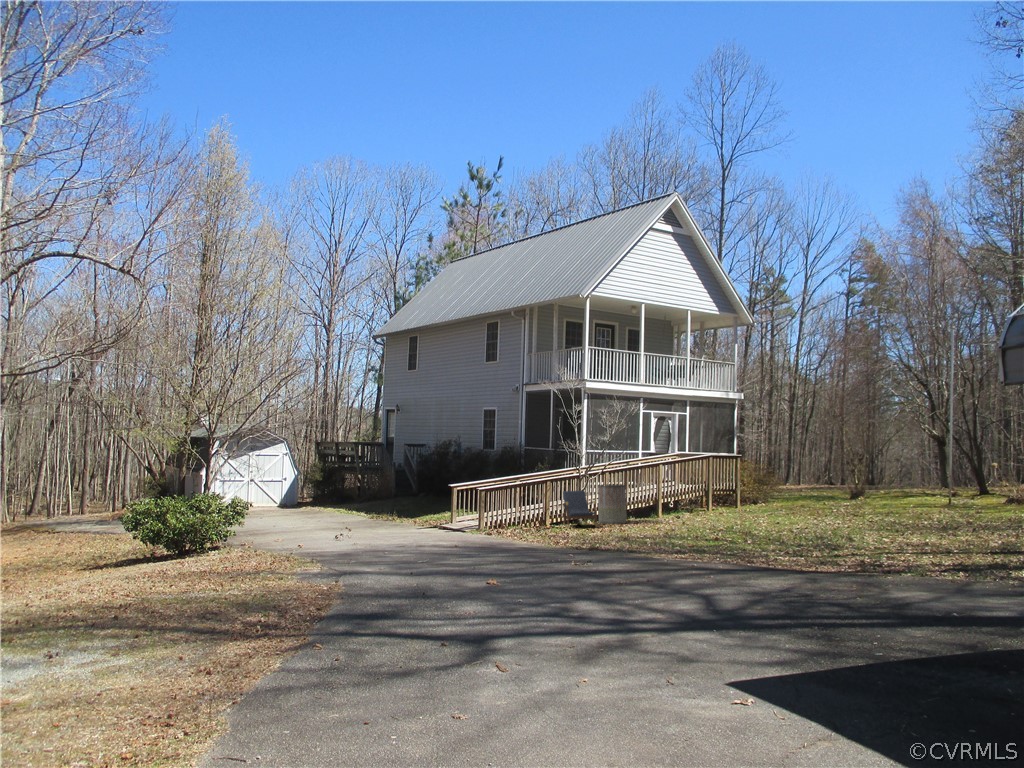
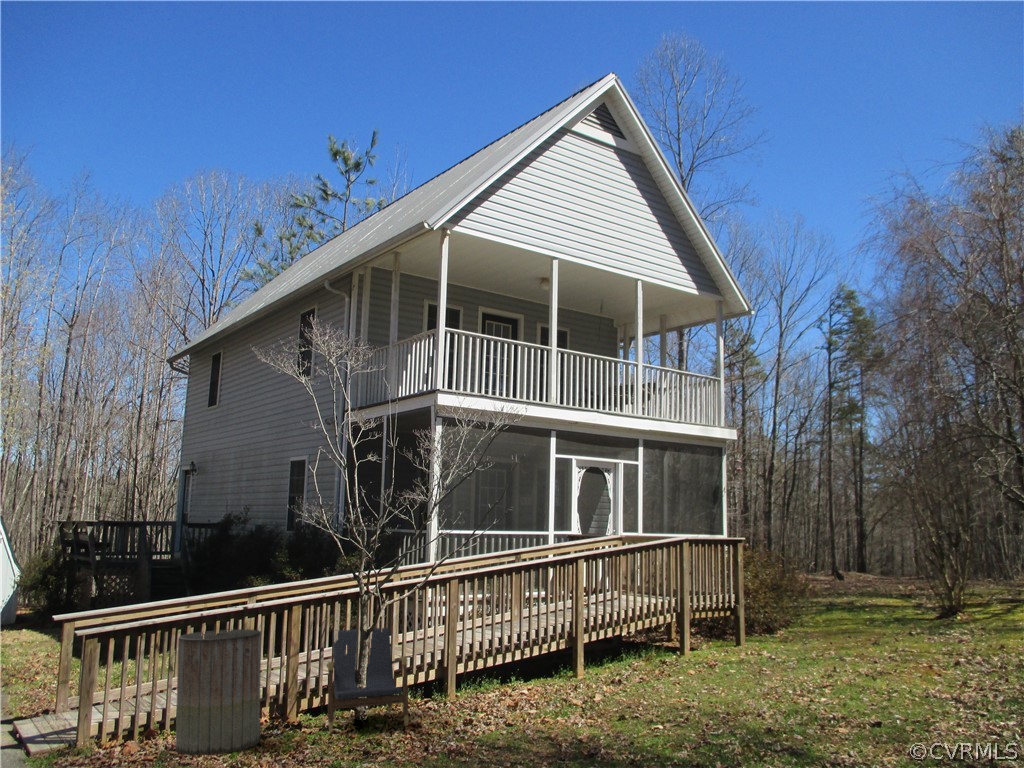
trash can: present [598,484,627,524] -> present [175,629,261,755]

